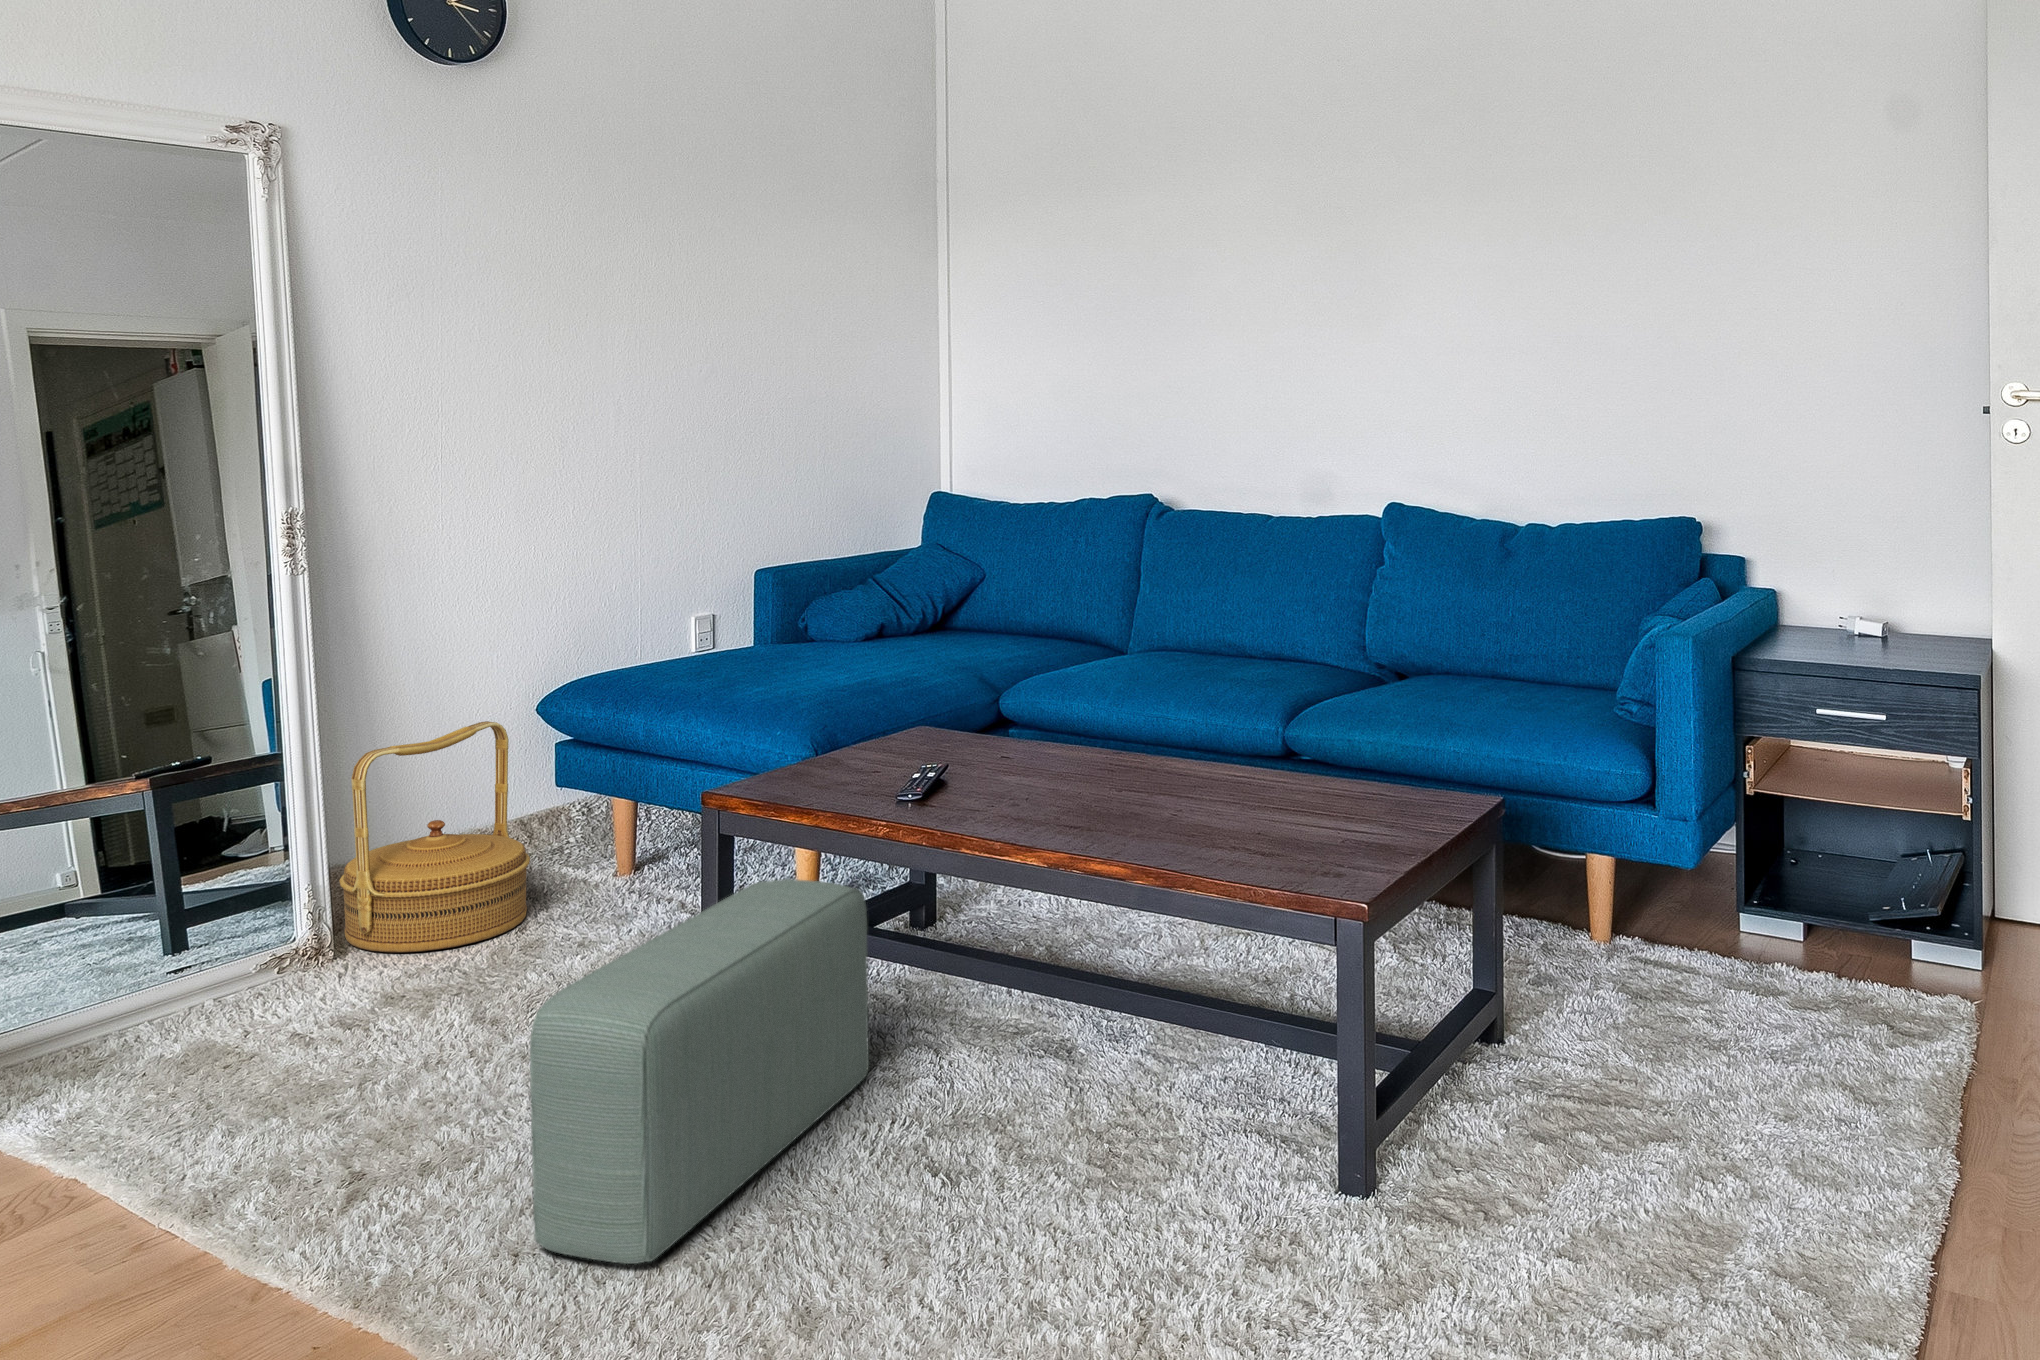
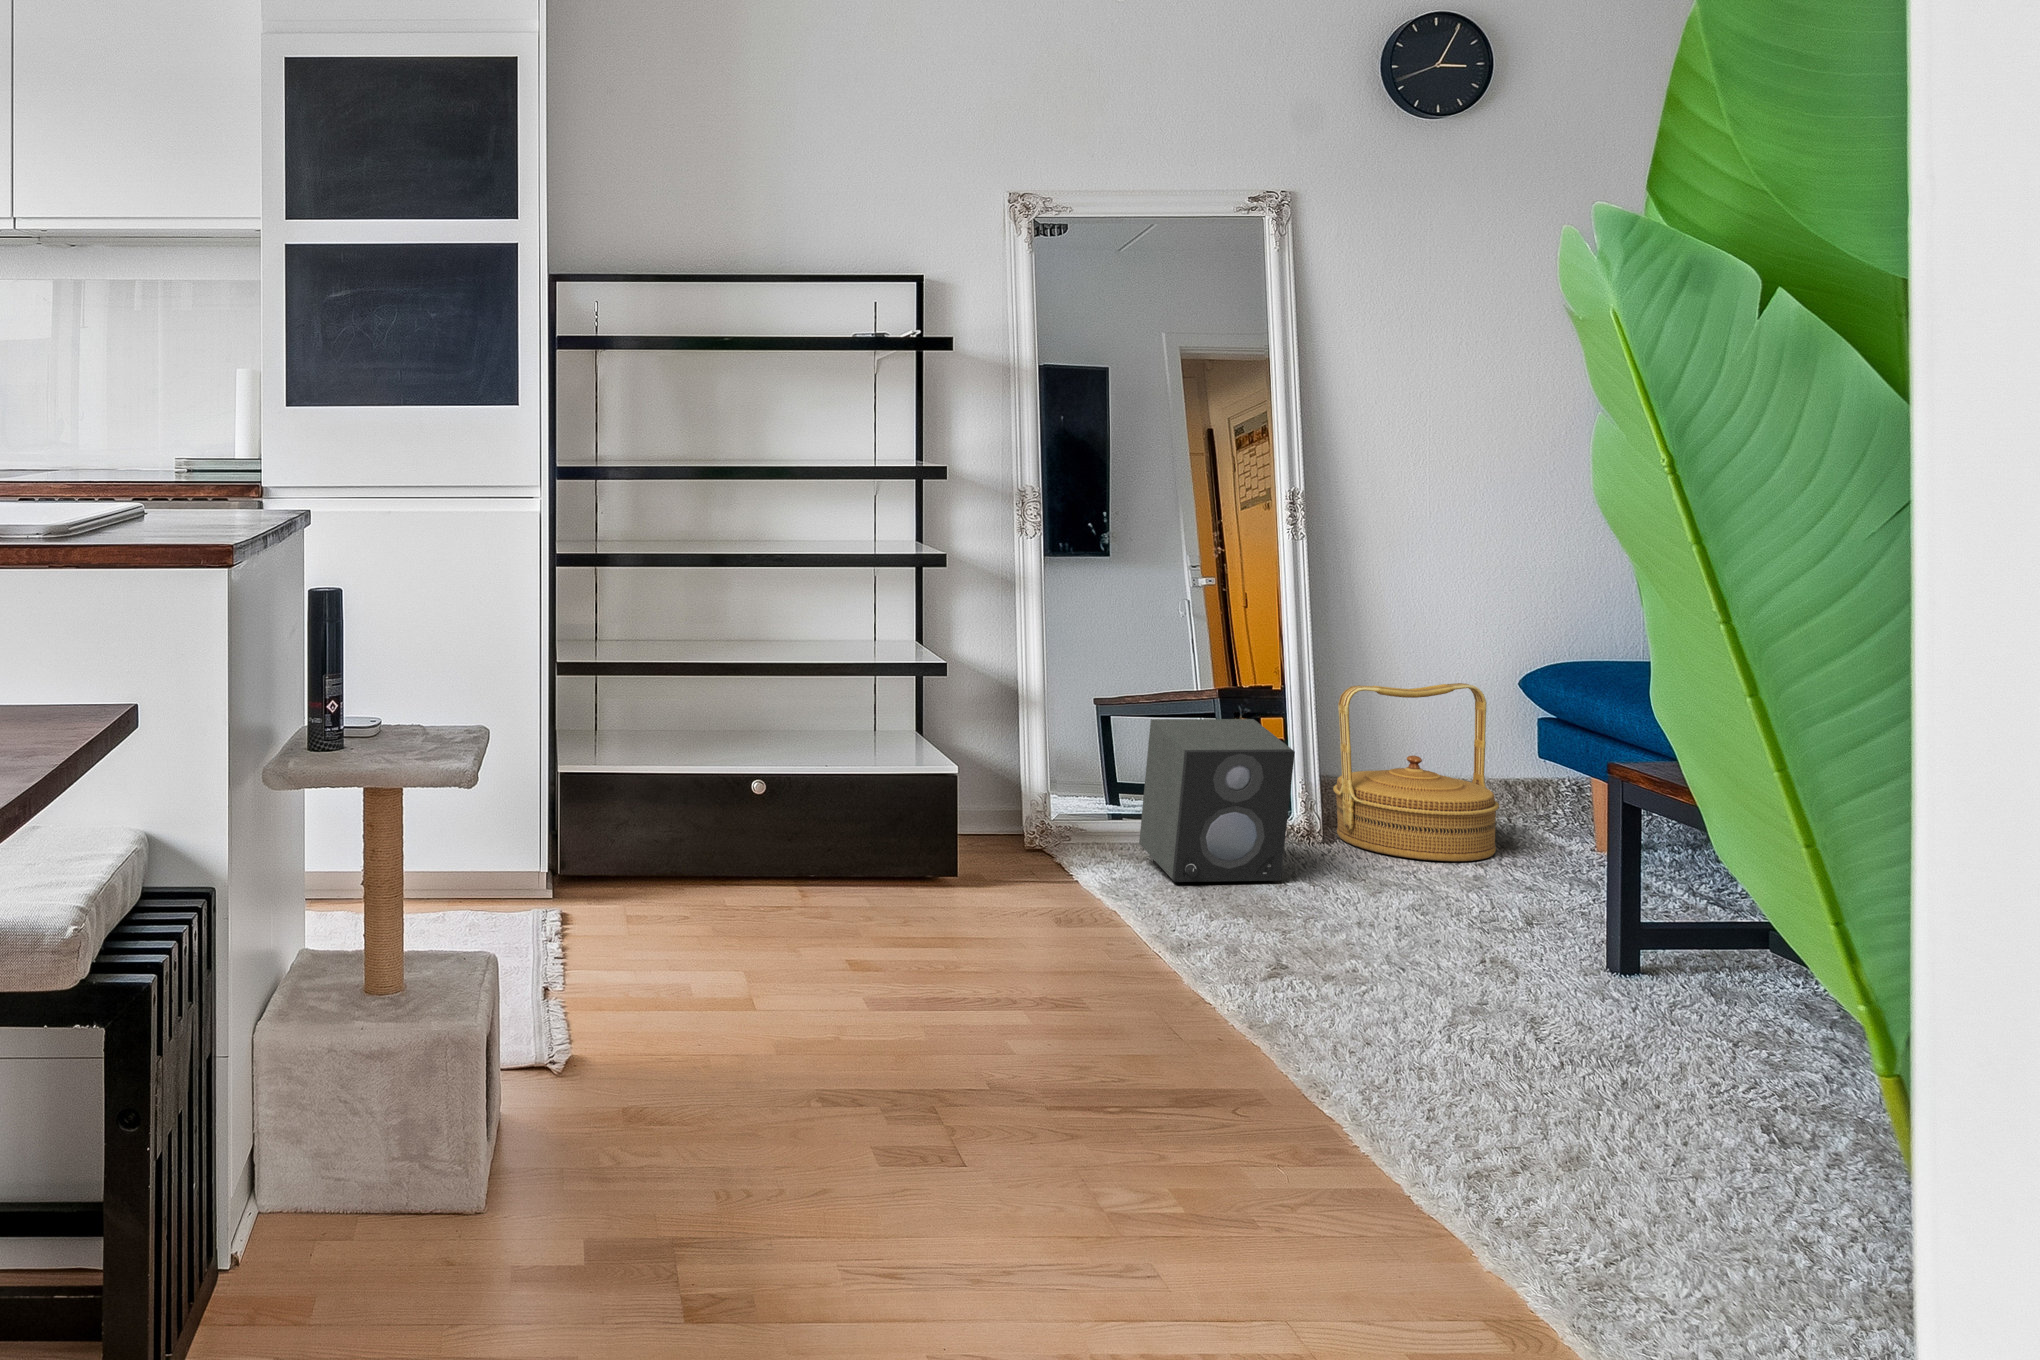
speaker: none [83,828,326,1090] -> present [1139,719,1295,882]
pouf: present [530,879,869,1264] -> none [1384,838,1761,1081]

